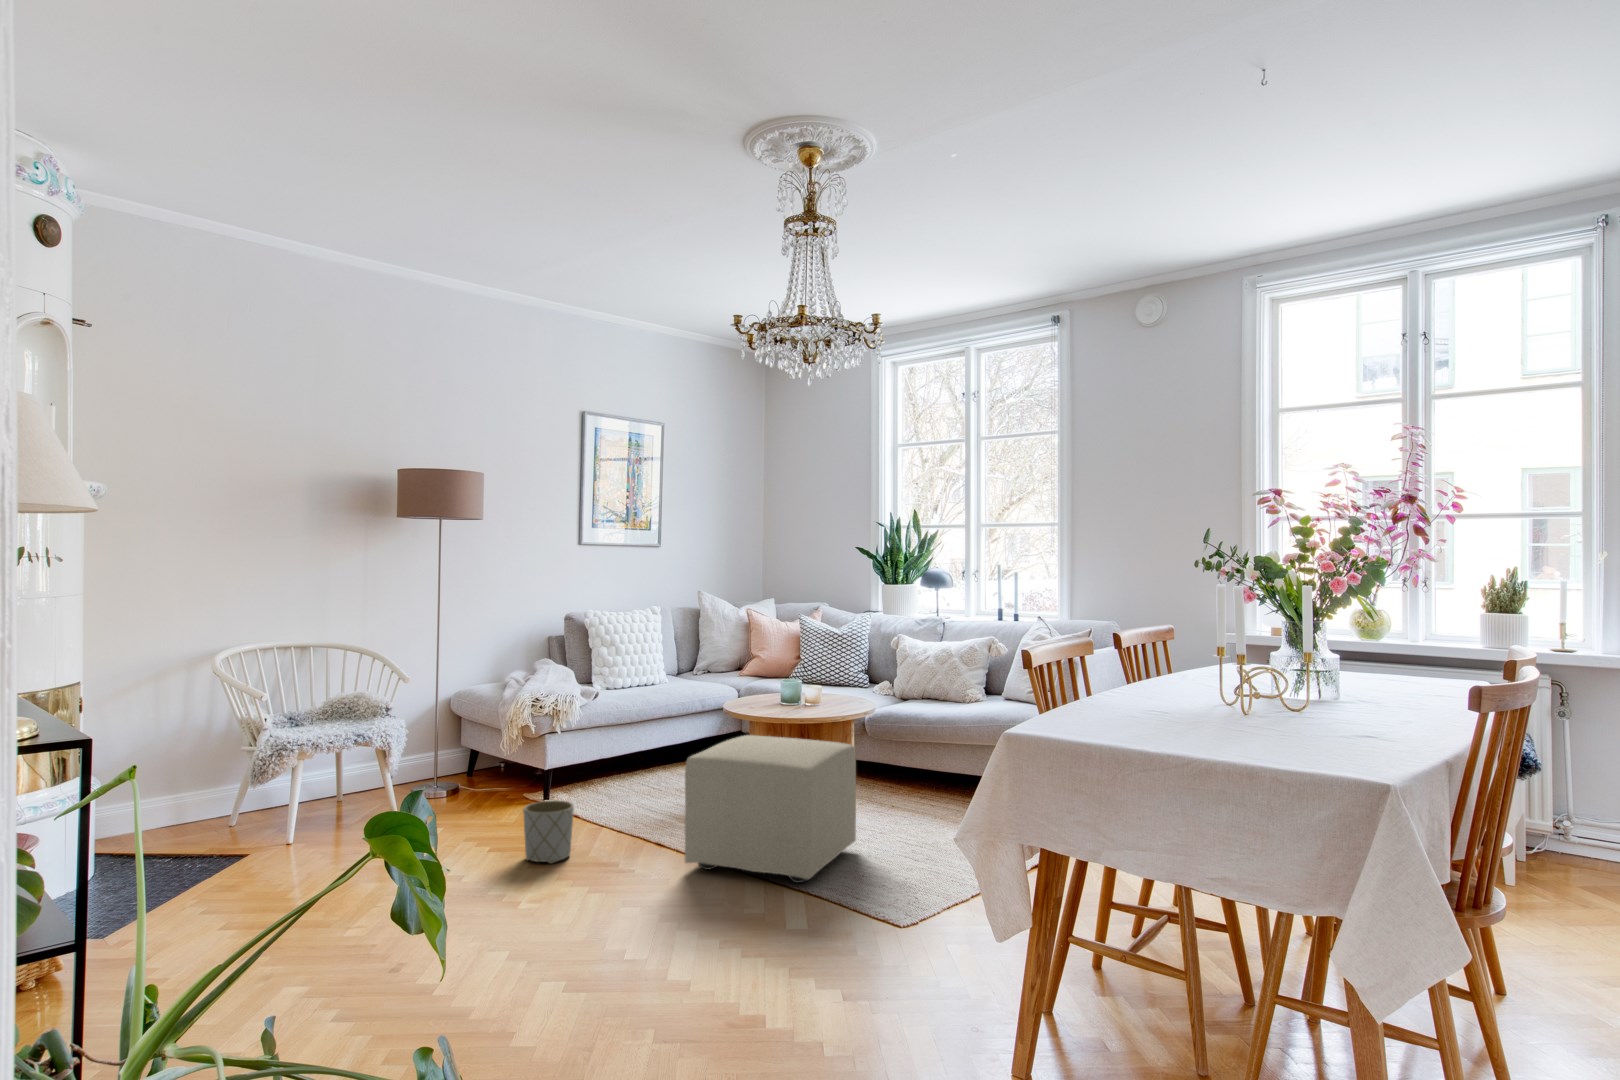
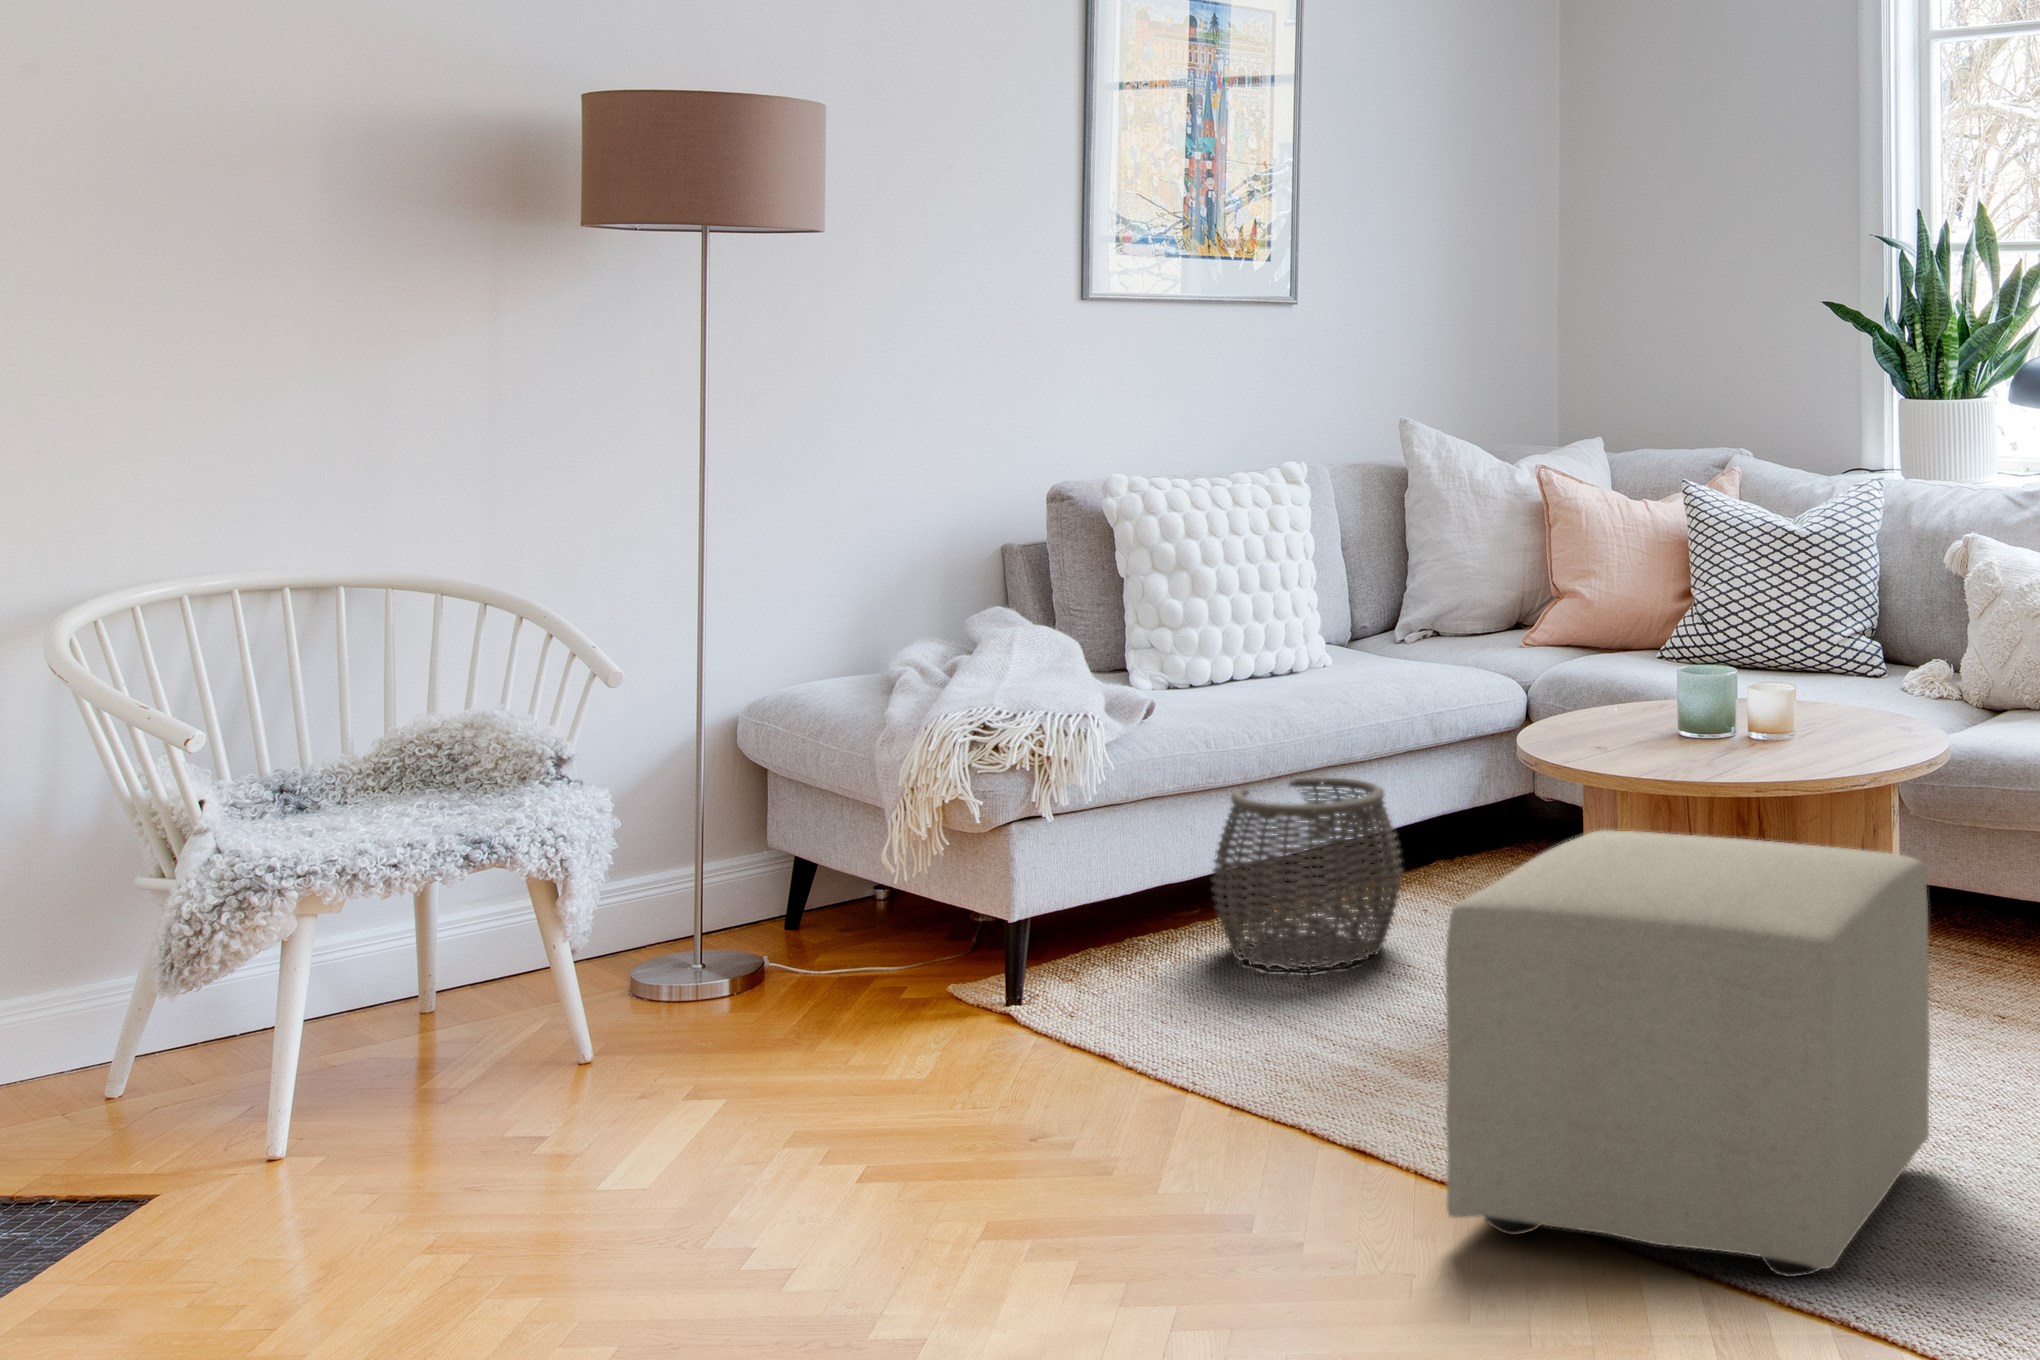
woven basket: none [620,720,689,788] -> present [1212,777,1402,969]
planter: present [523,800,574,864] -> none [966,1029,1112,1220]

